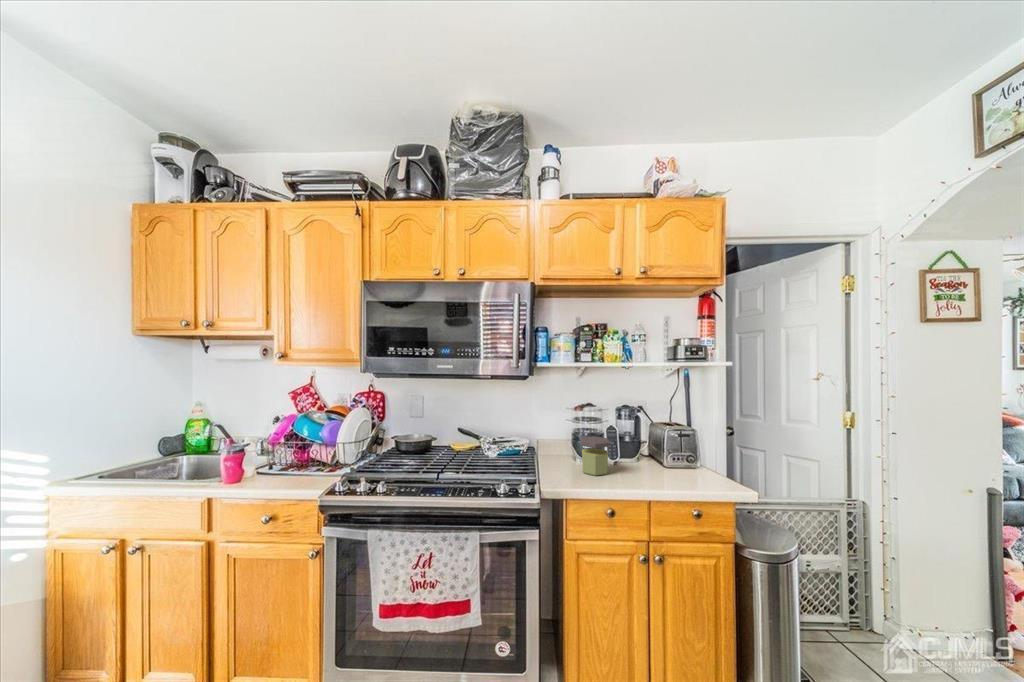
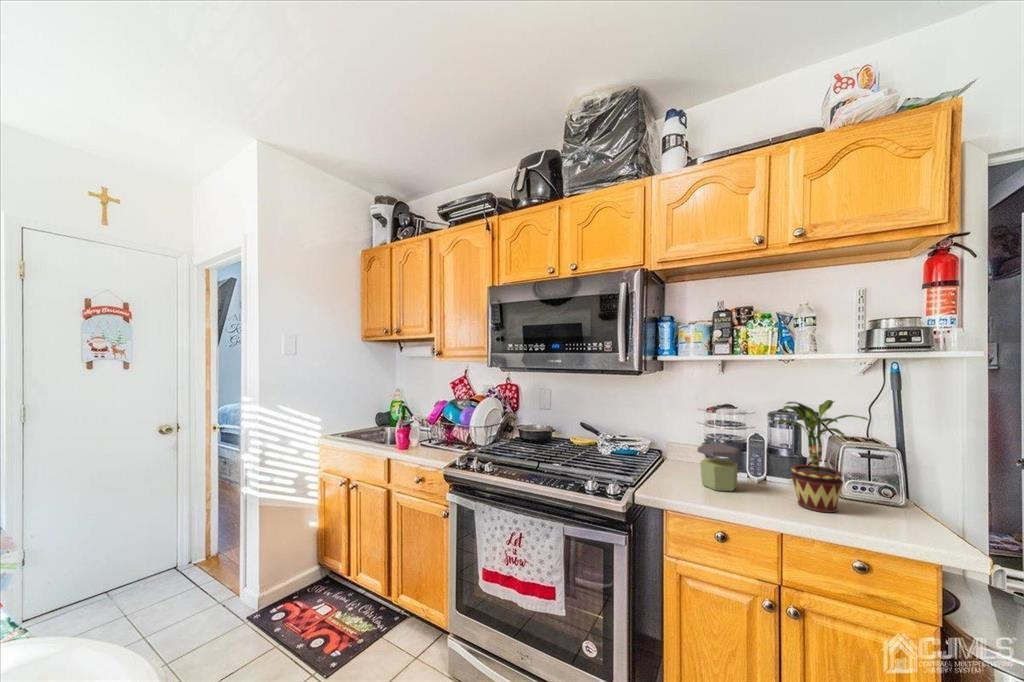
potted plant: none [633,396,697,480] -> present [773,400,868,512]

